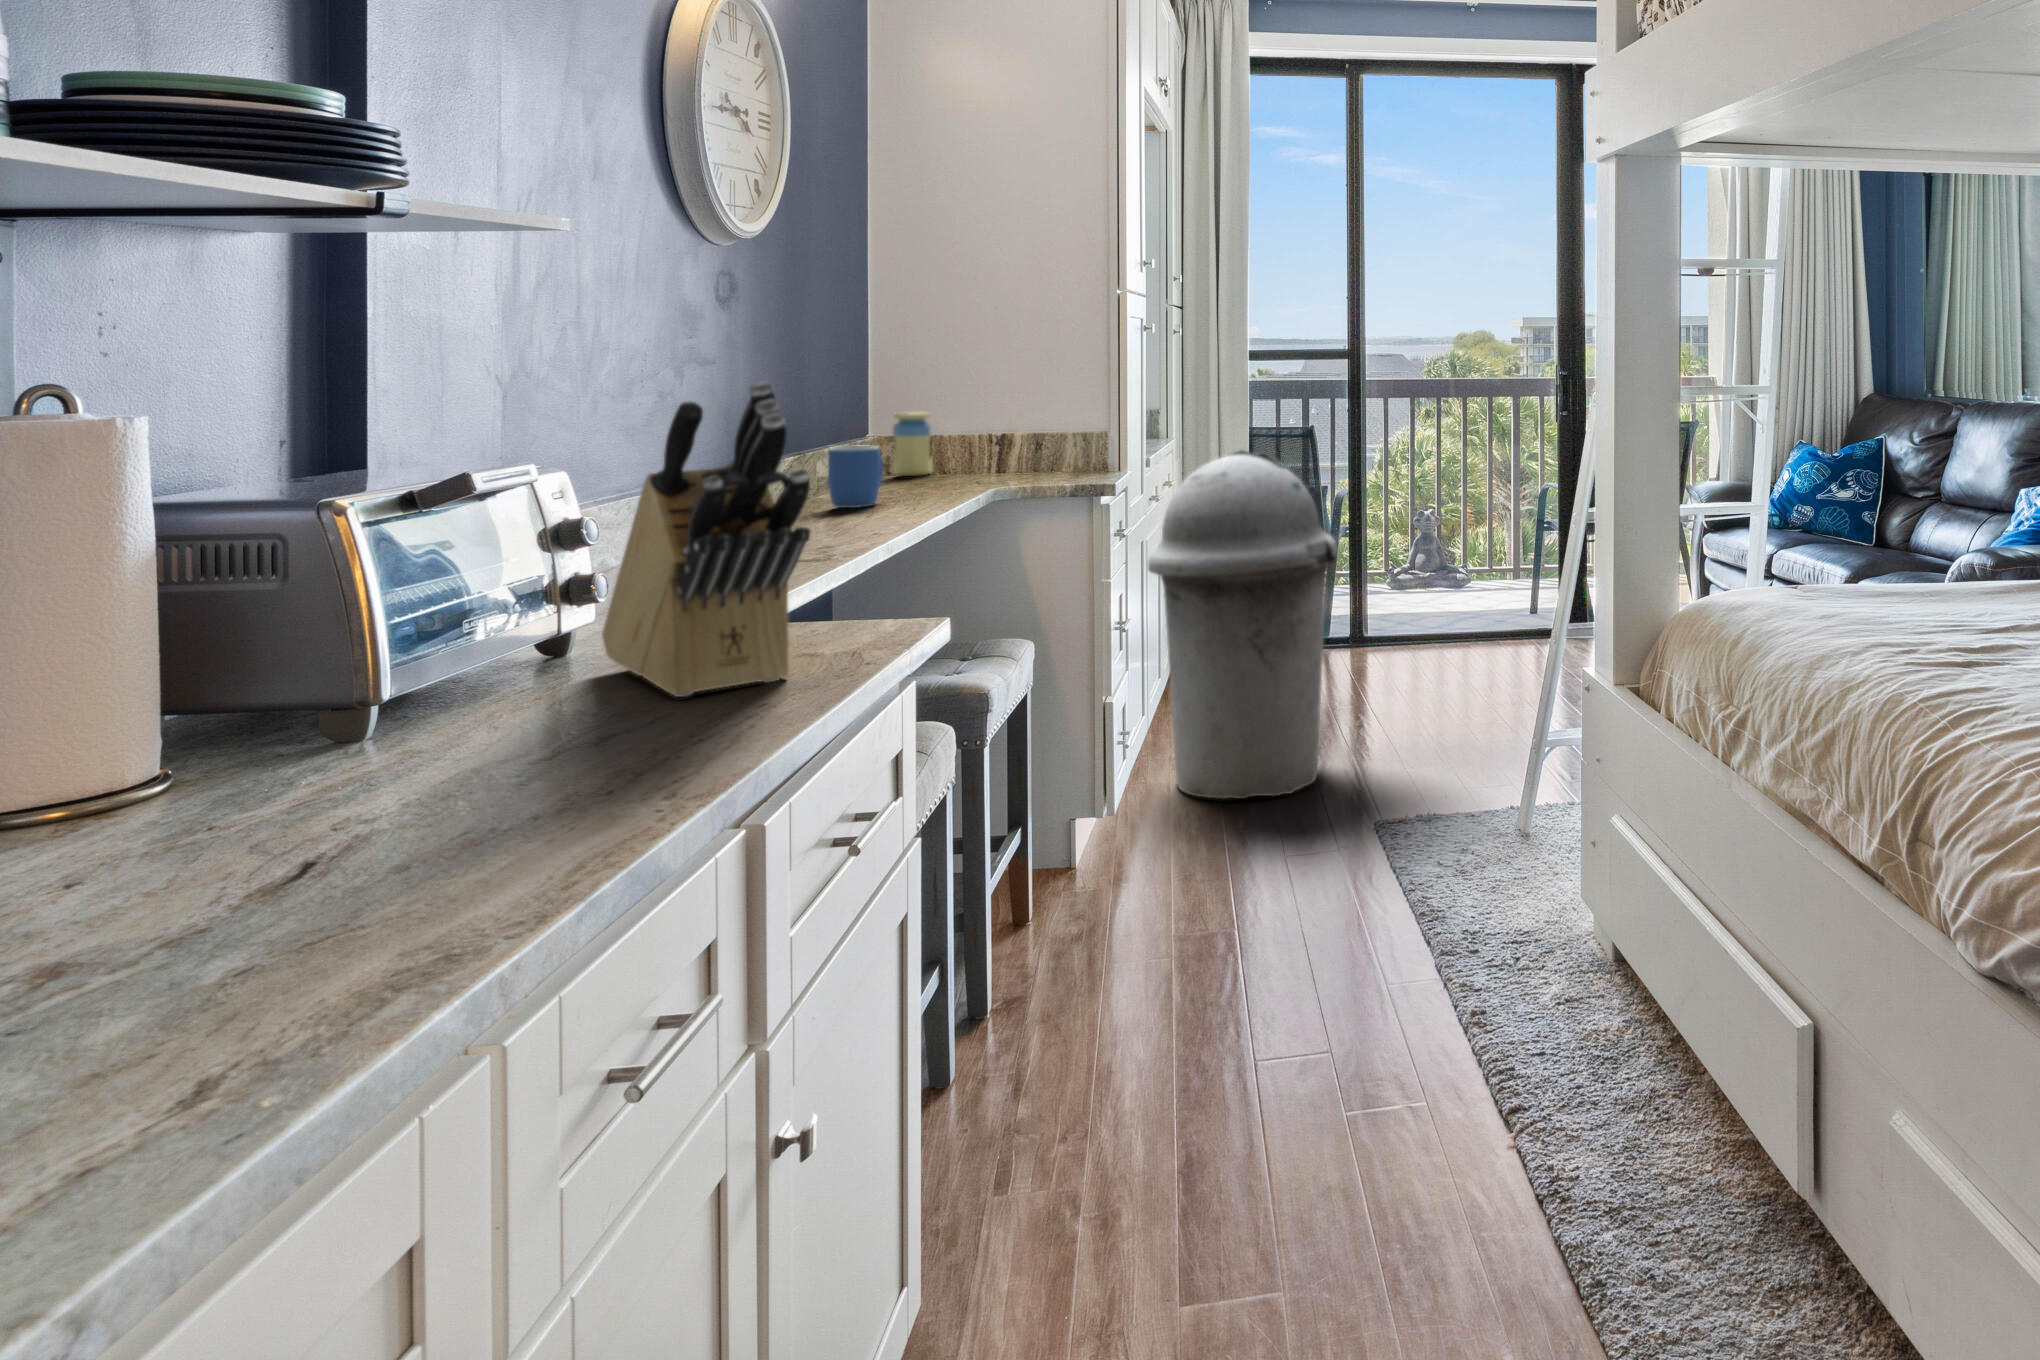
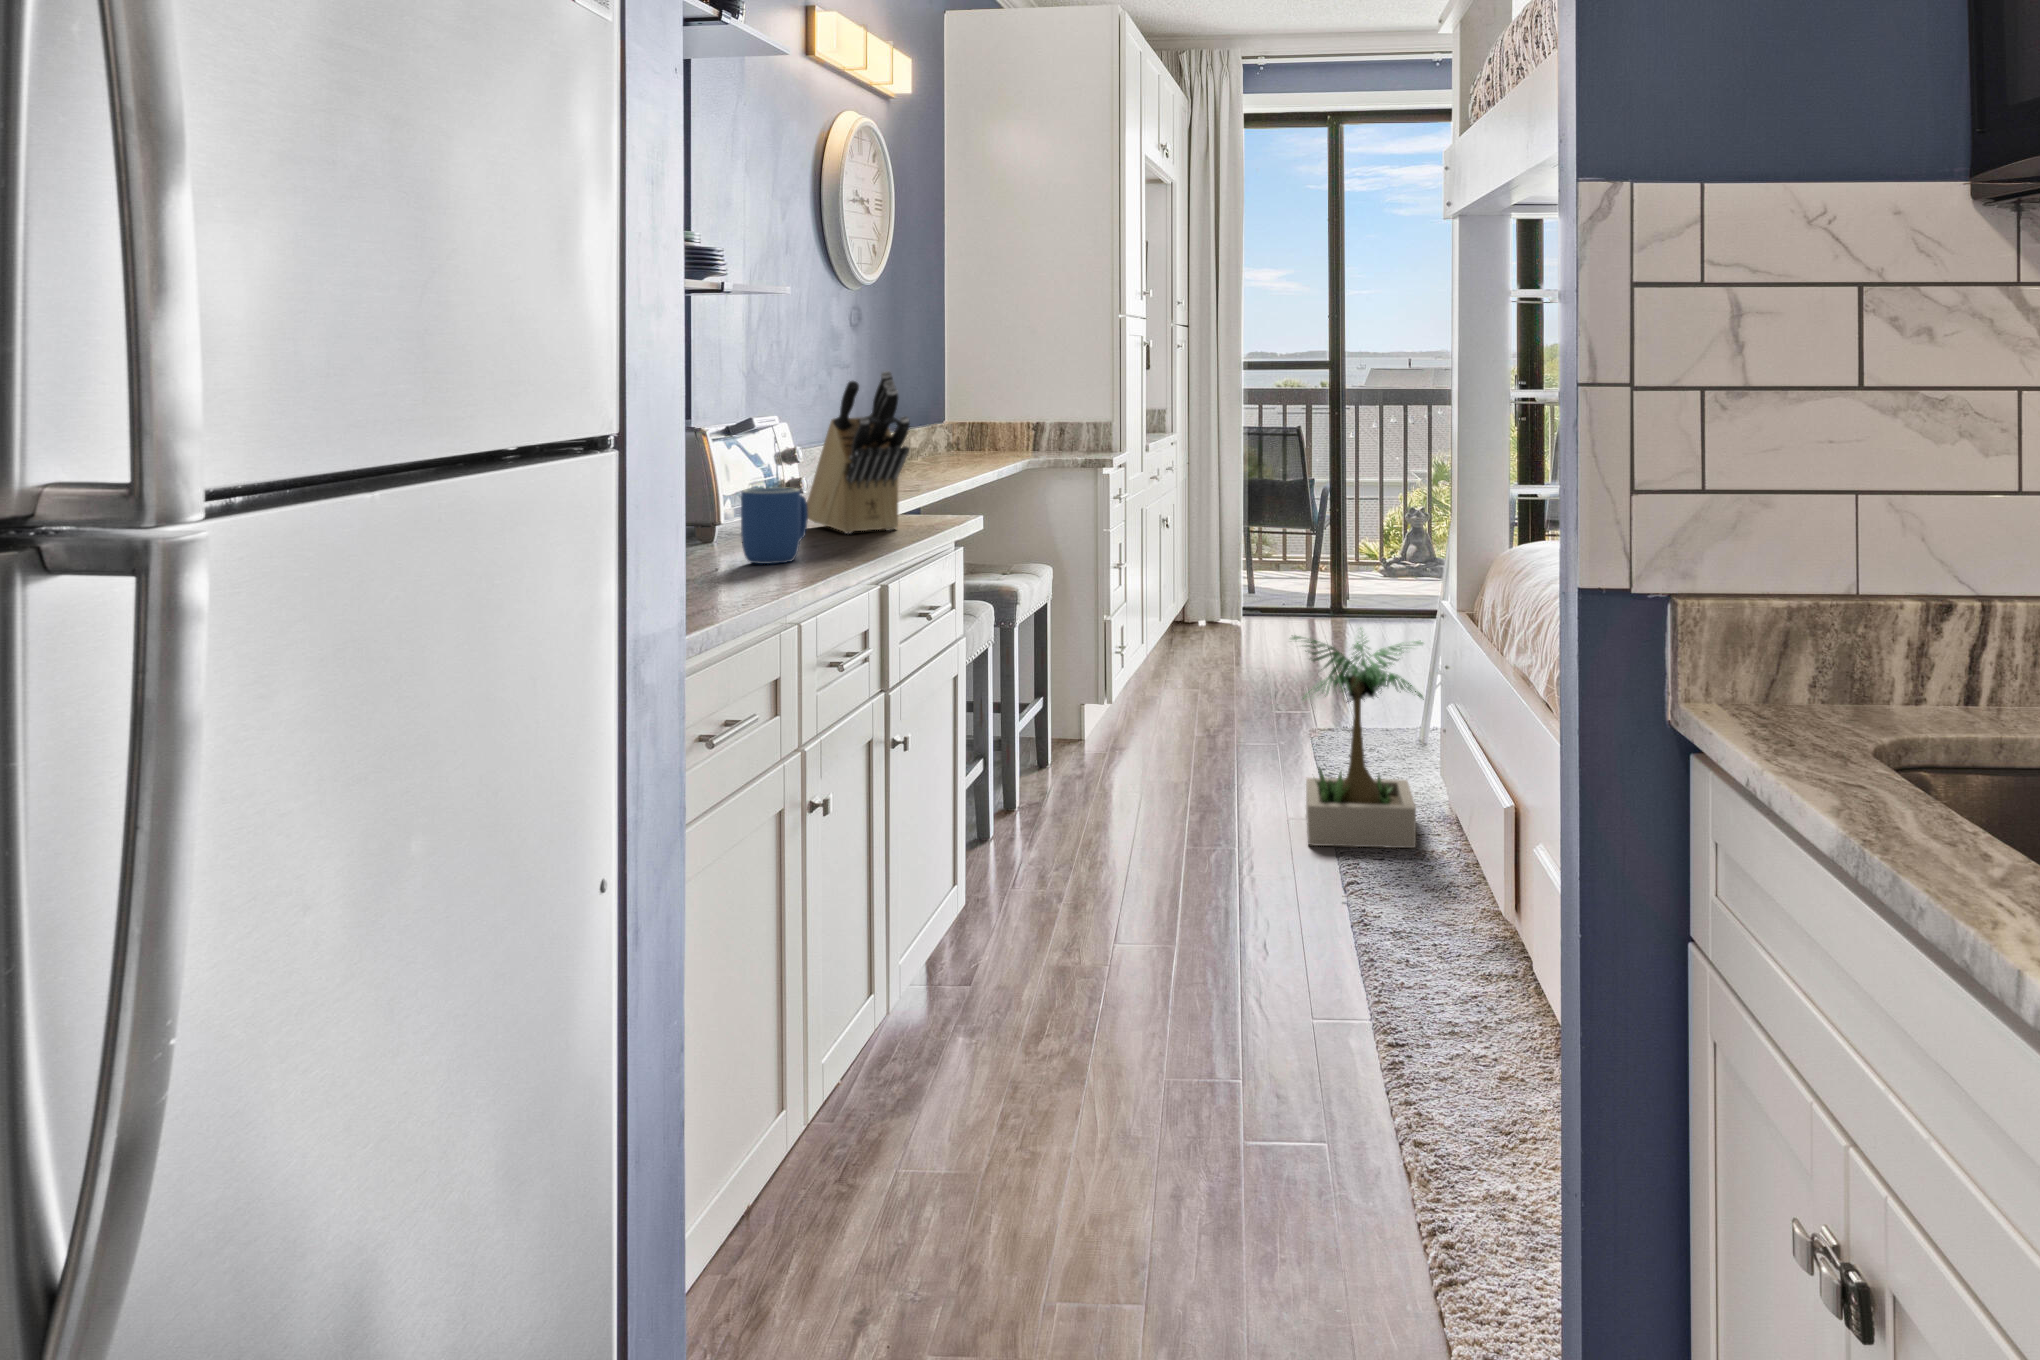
jar: present [893,413,933,476] -> none [961,406,989,452]
mug: present [828,446,883,508] -> present [741,487,808,564]
trash can: present [1148,451,1338,799] -> none [1145,439,1292,709]
potted plant: none [1379,713,1604,1044] -> present [1292,628,1424,848]

